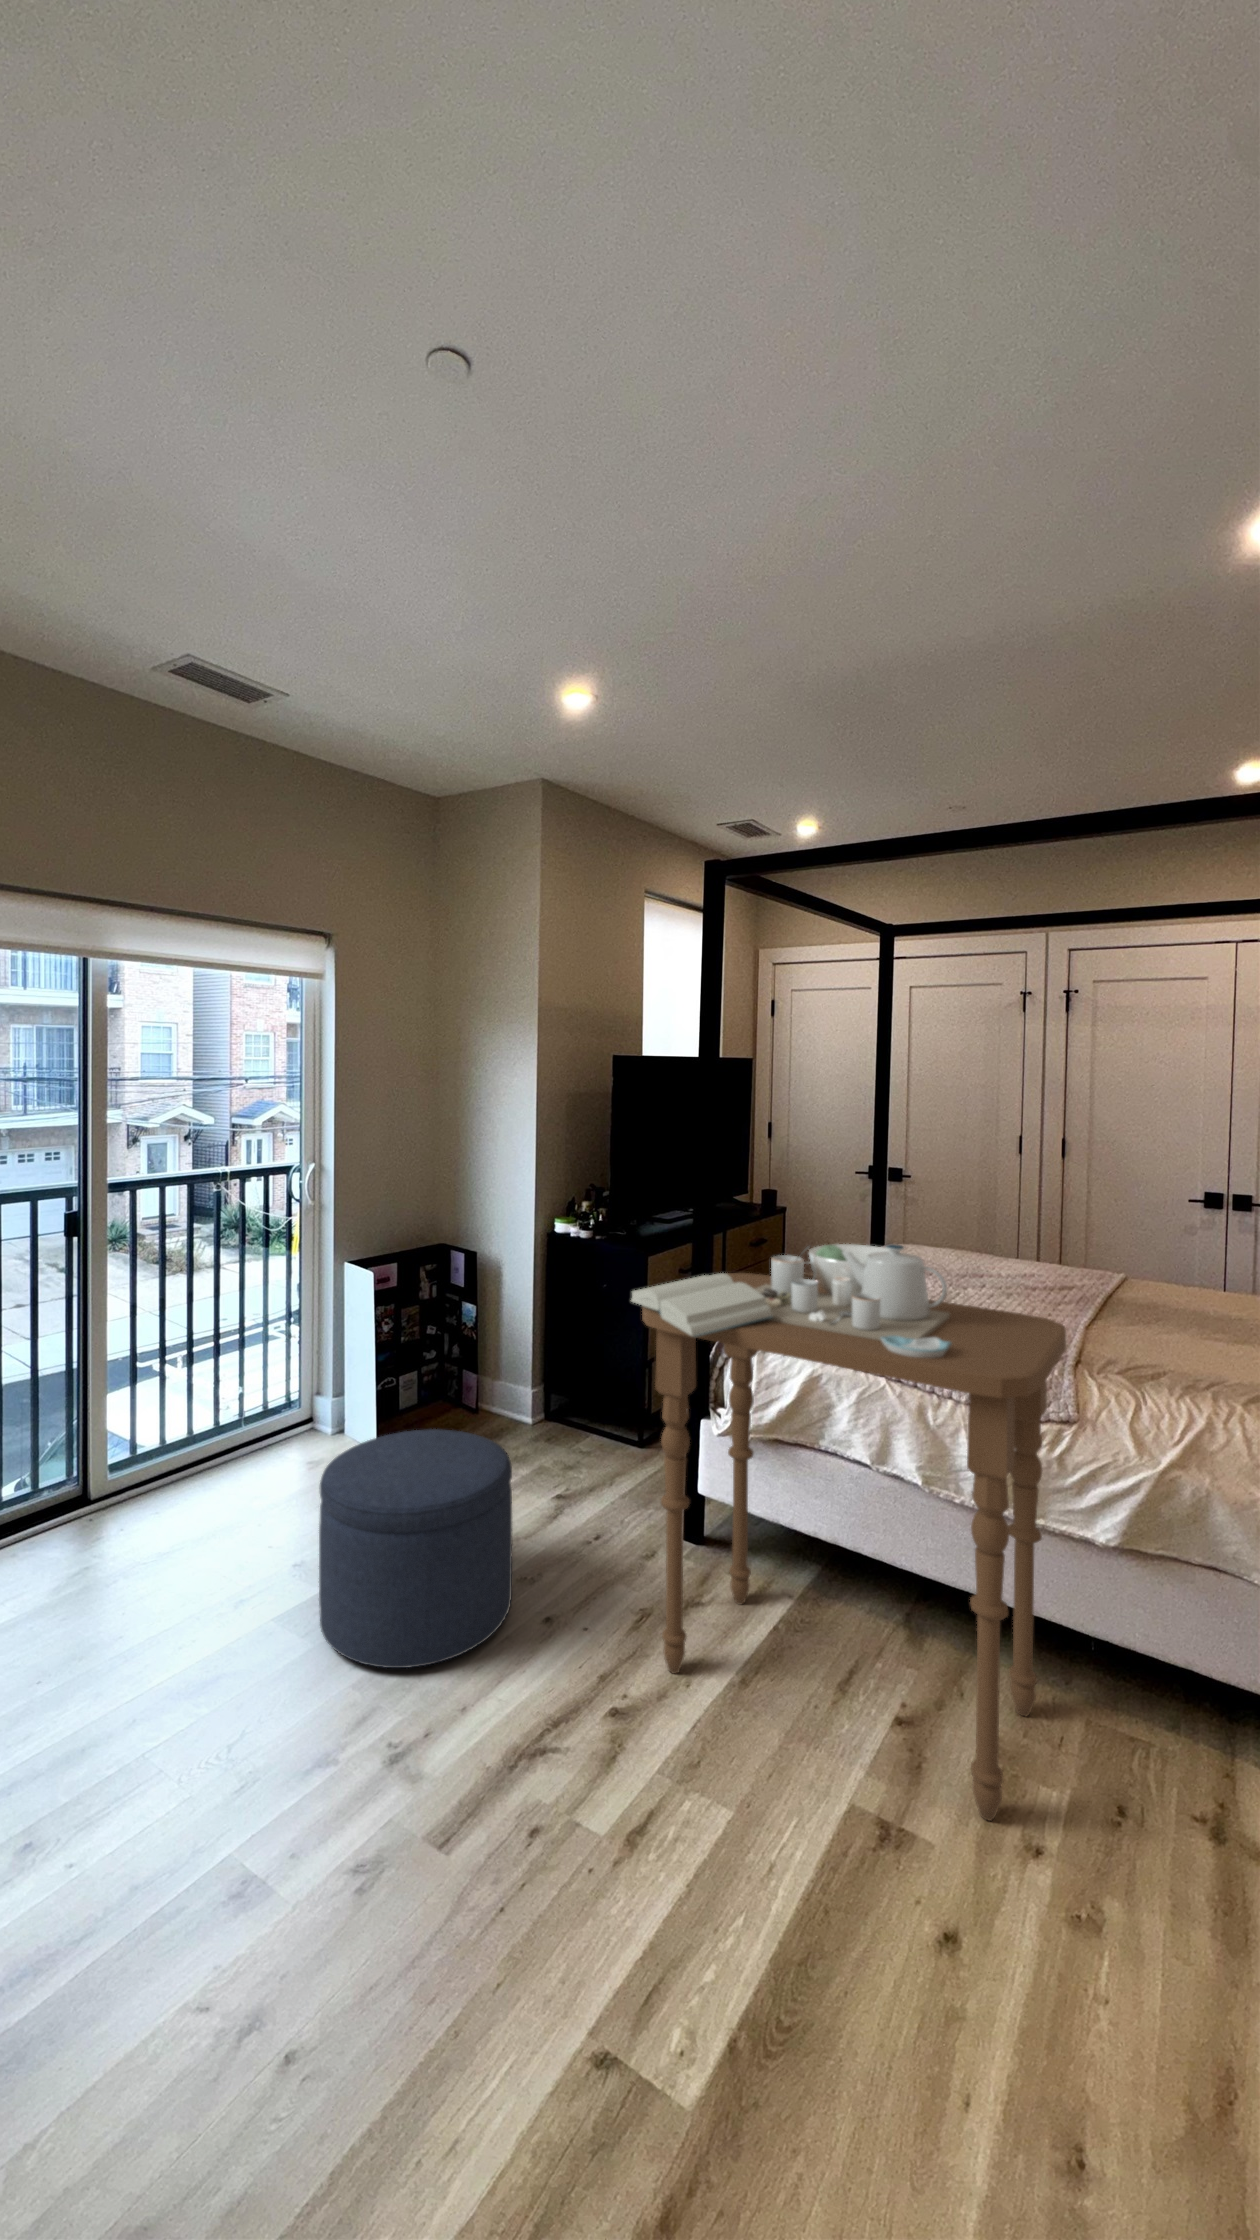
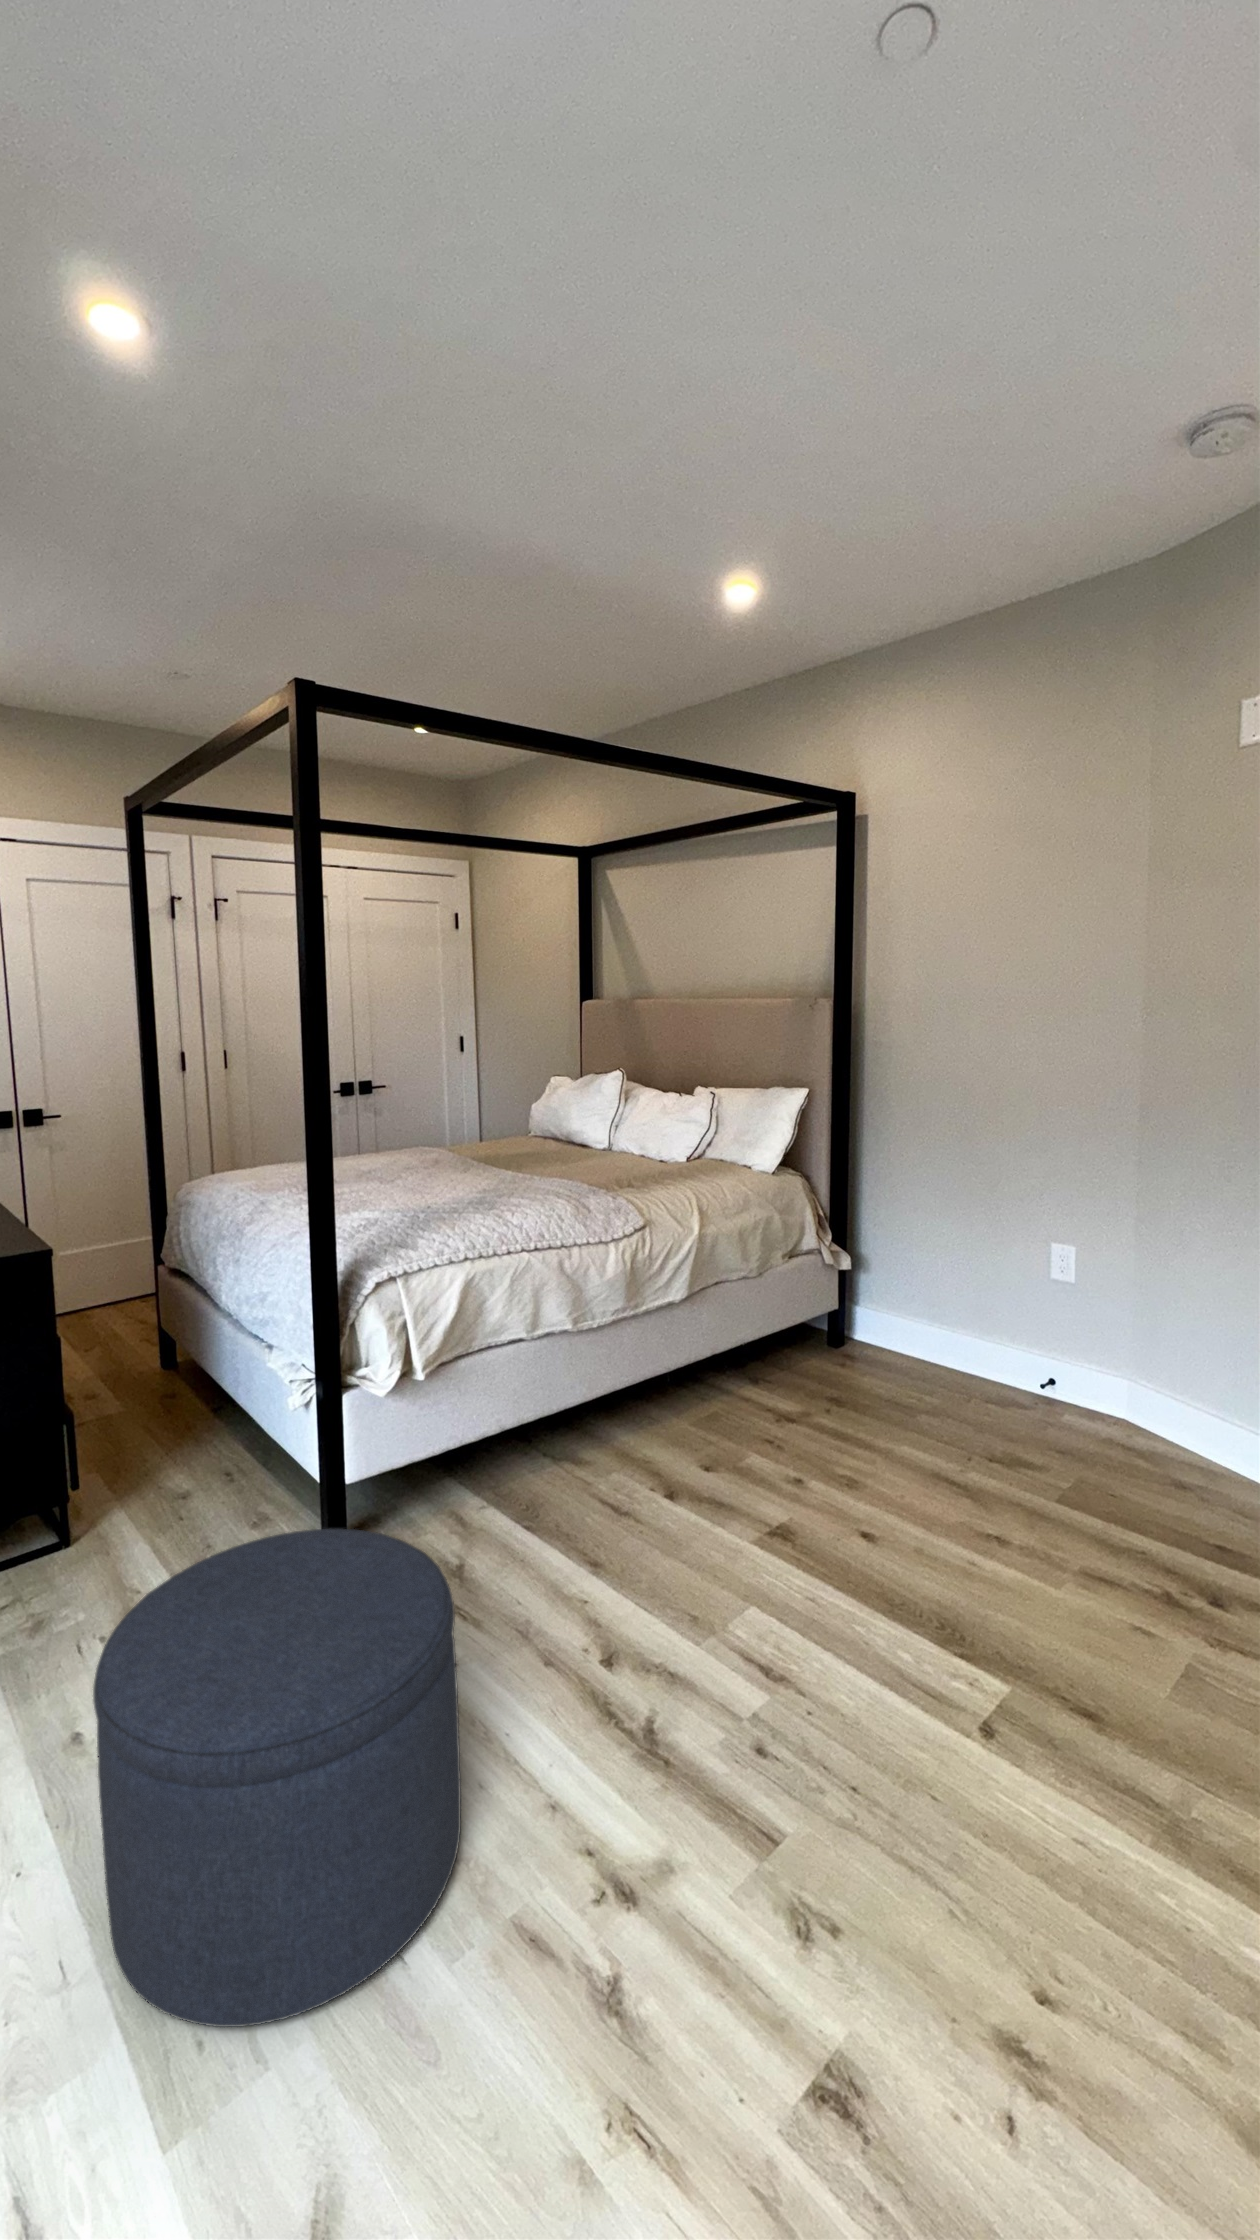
side table: present [631,1244,1066,1820] -> none [424,1097,804,1613]

